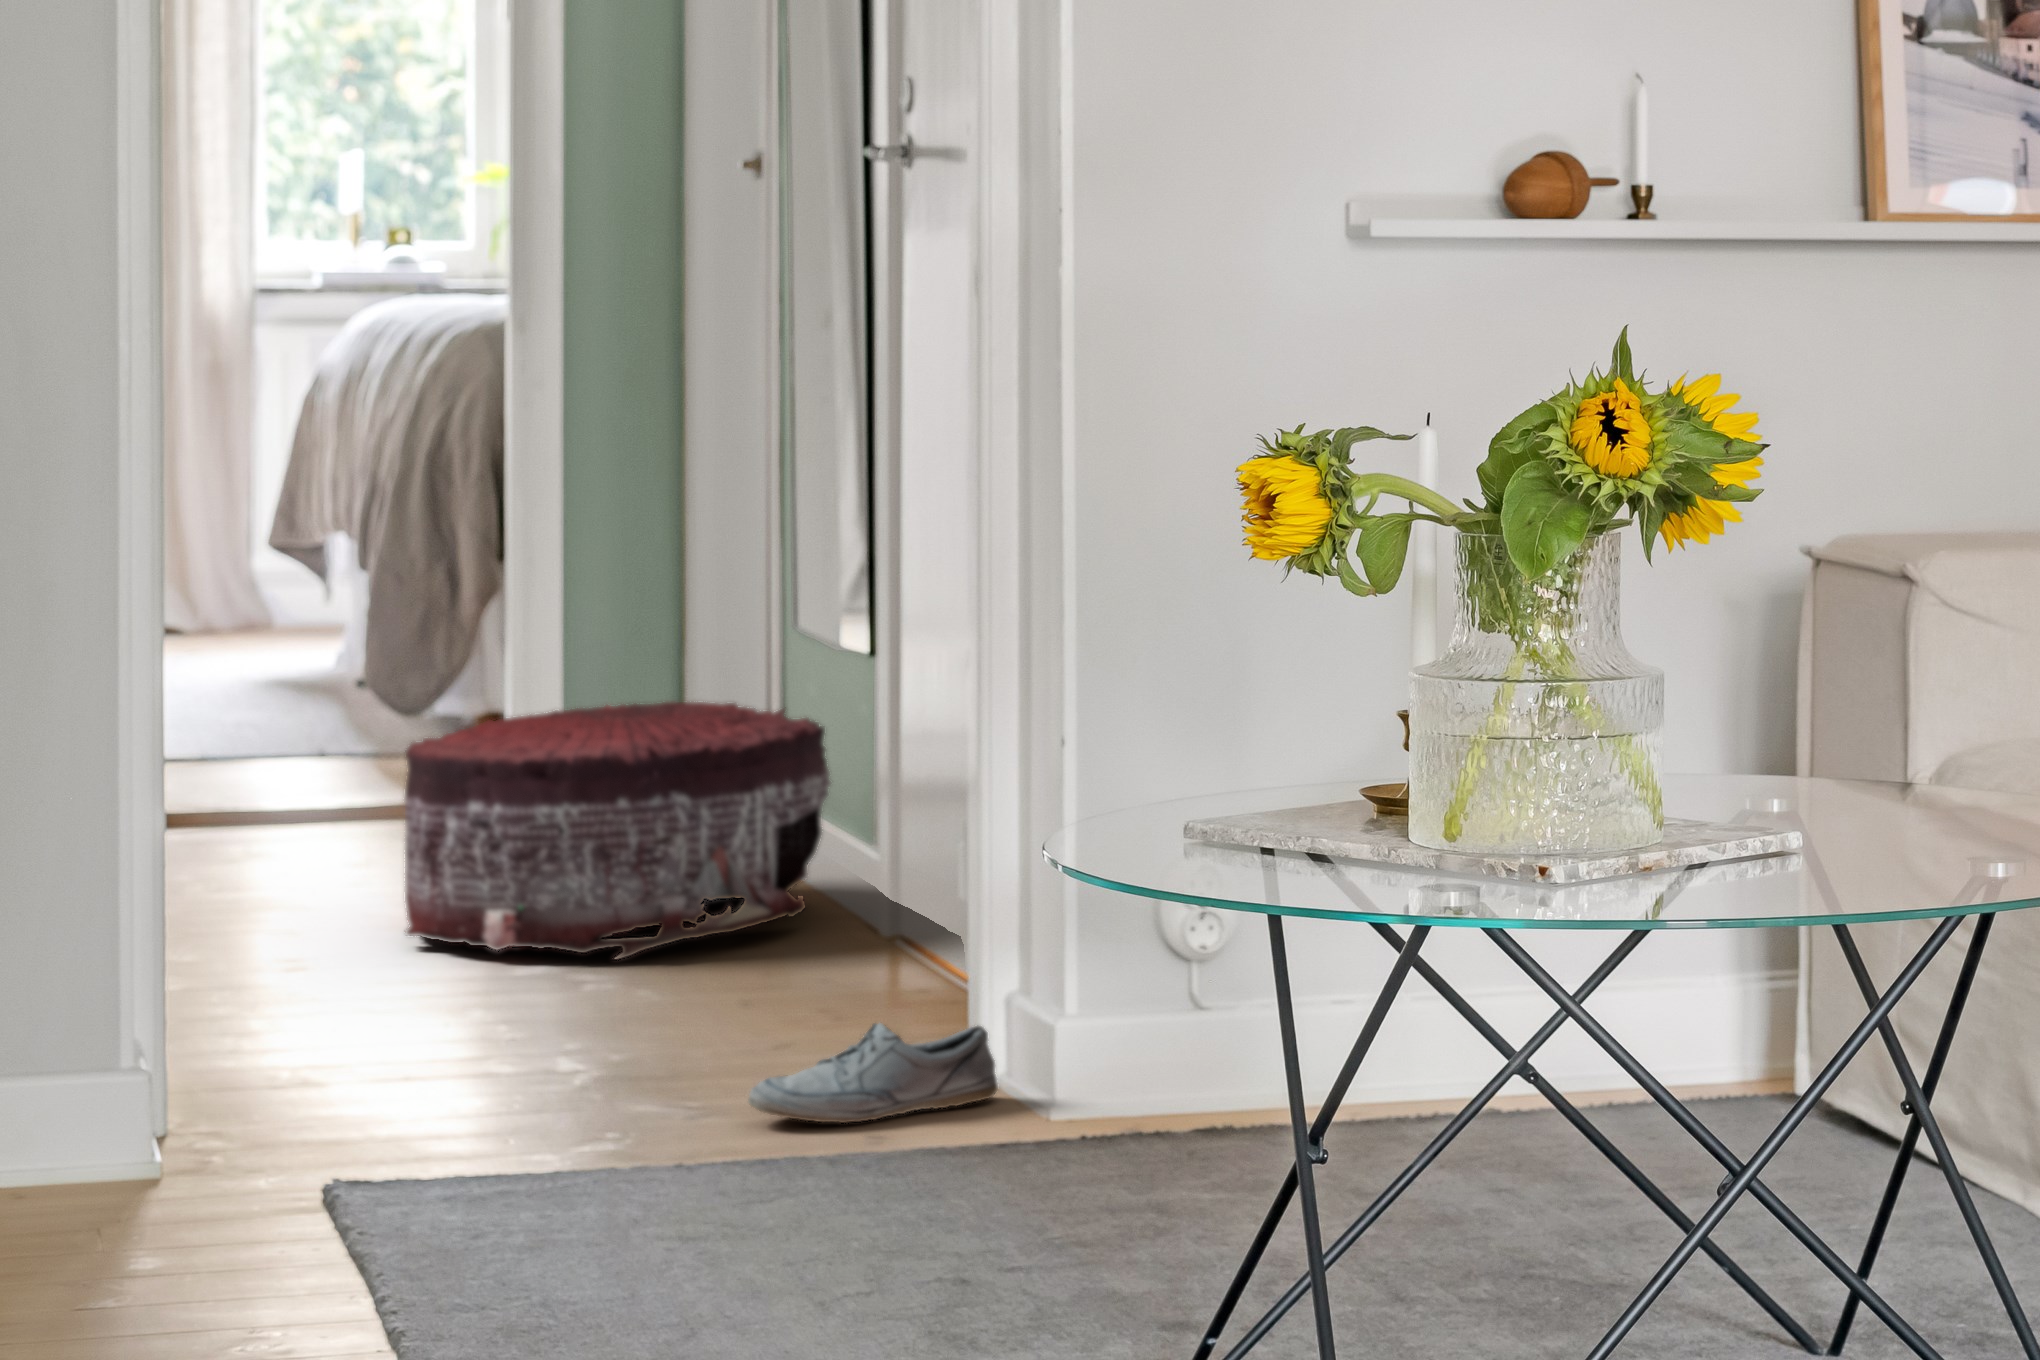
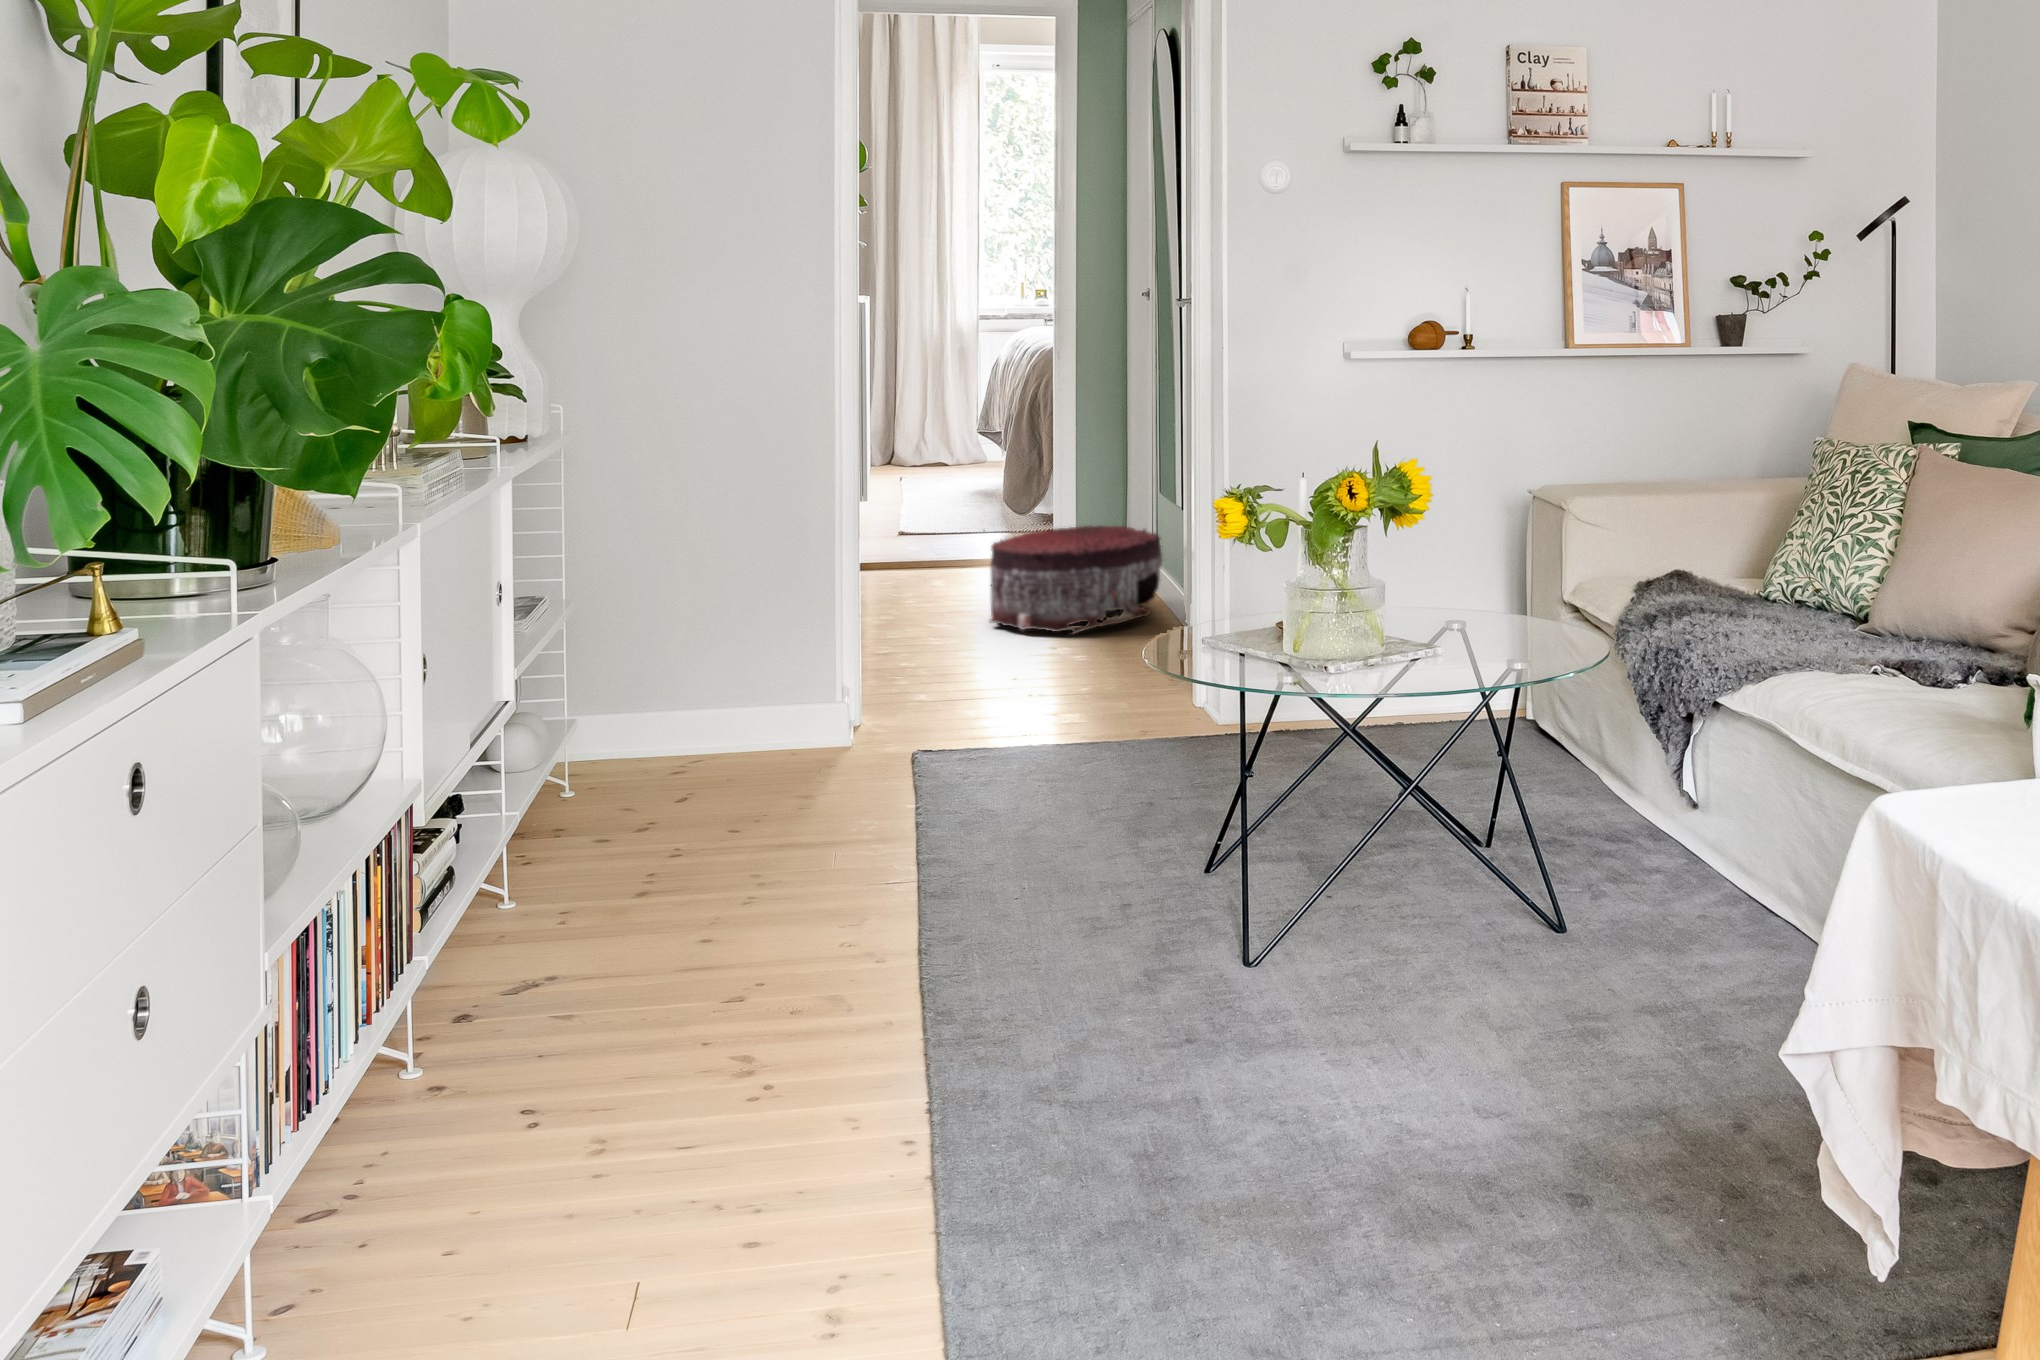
shoe: present [748,1023,998,1123] -> none [1099,675,1201,716]

